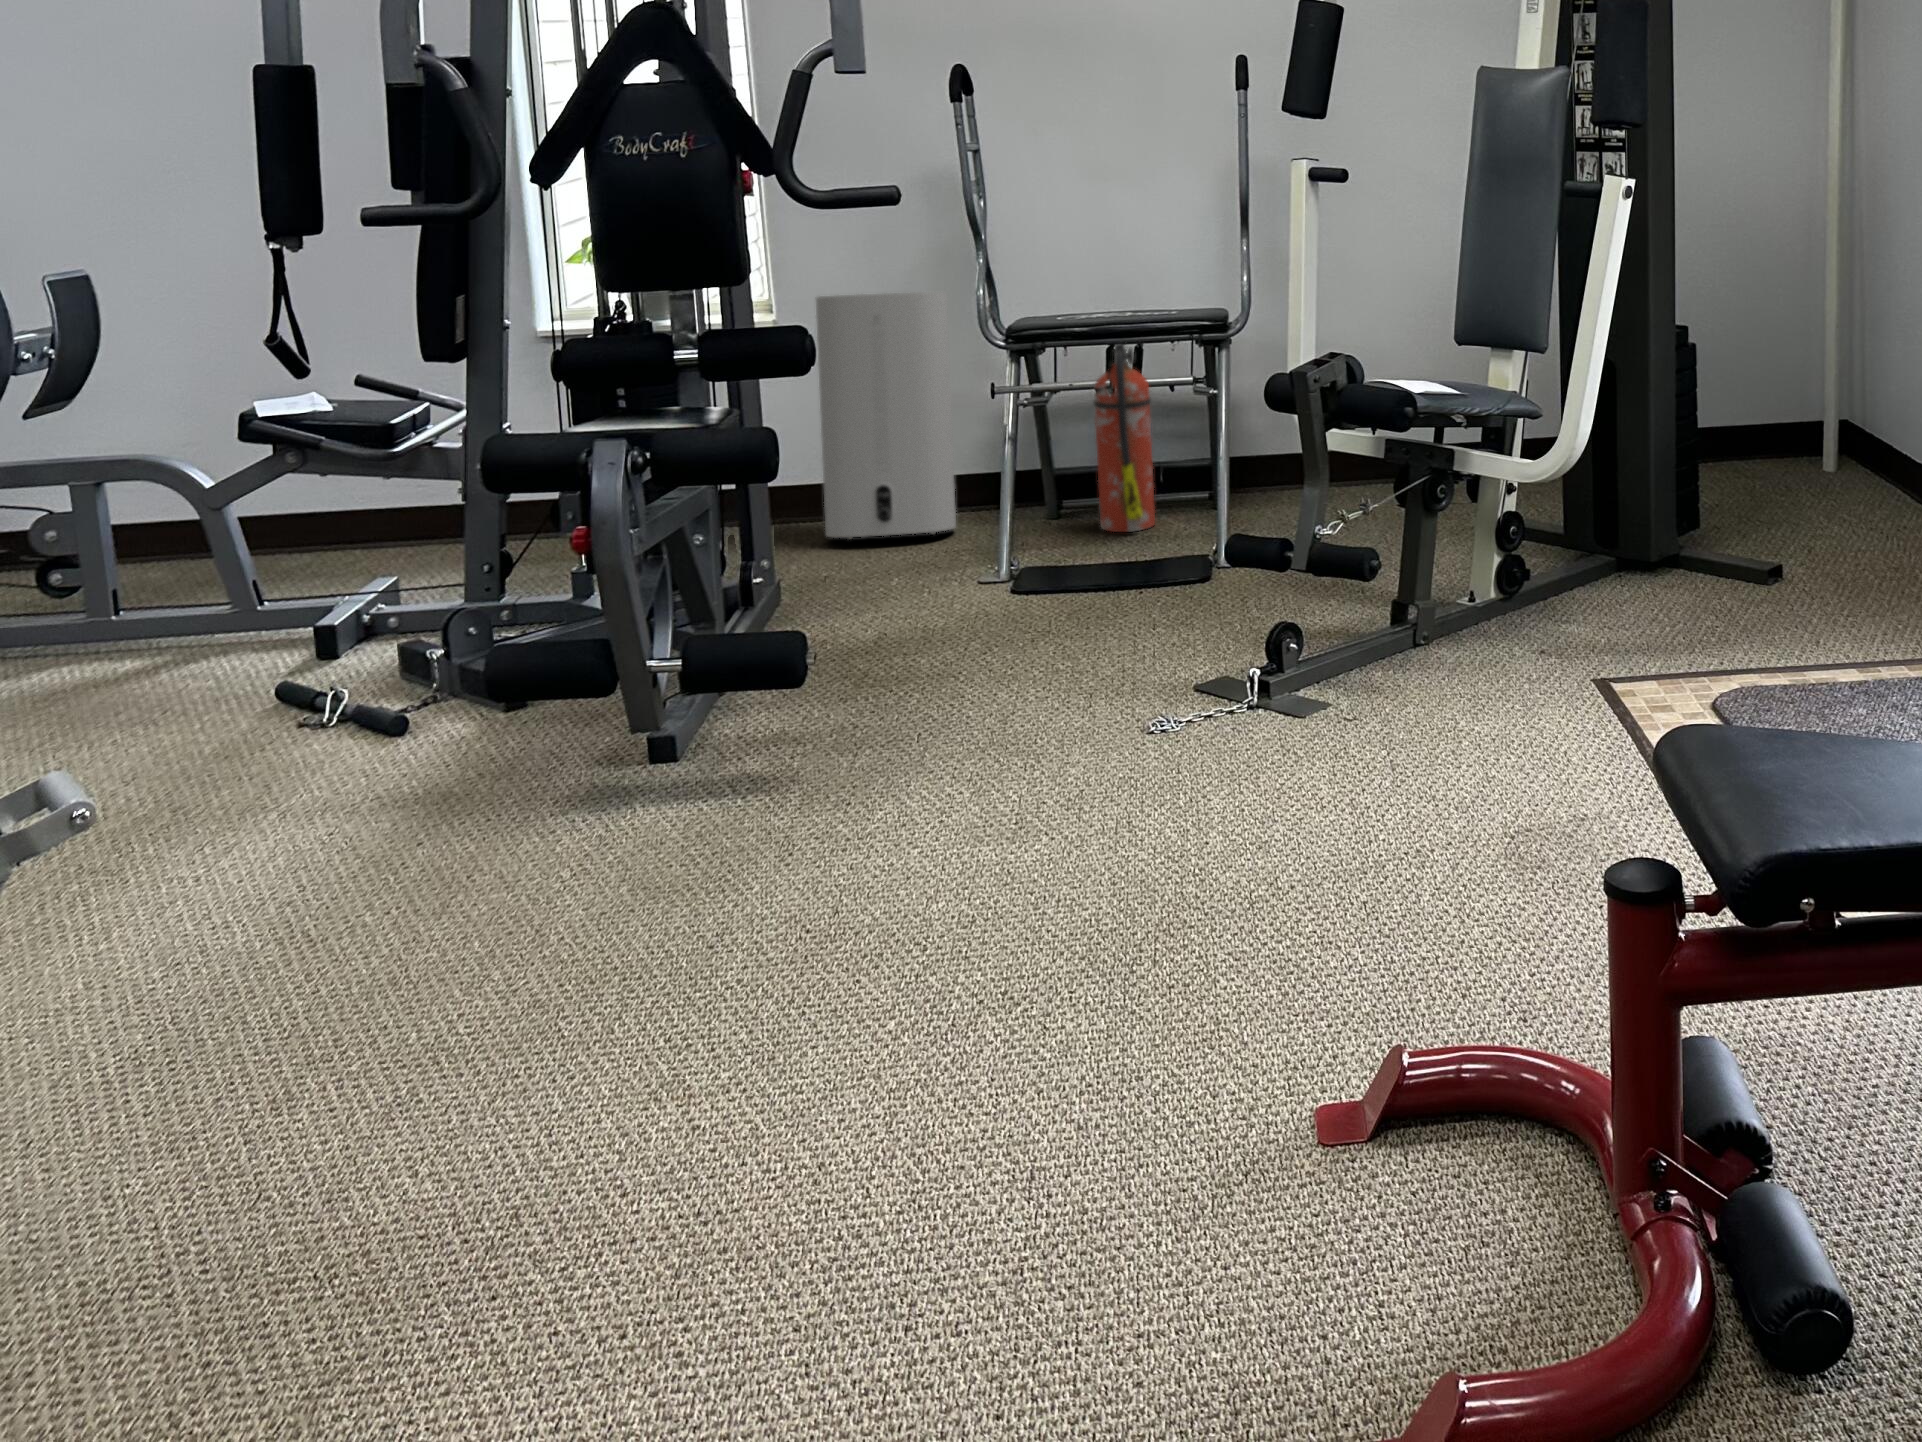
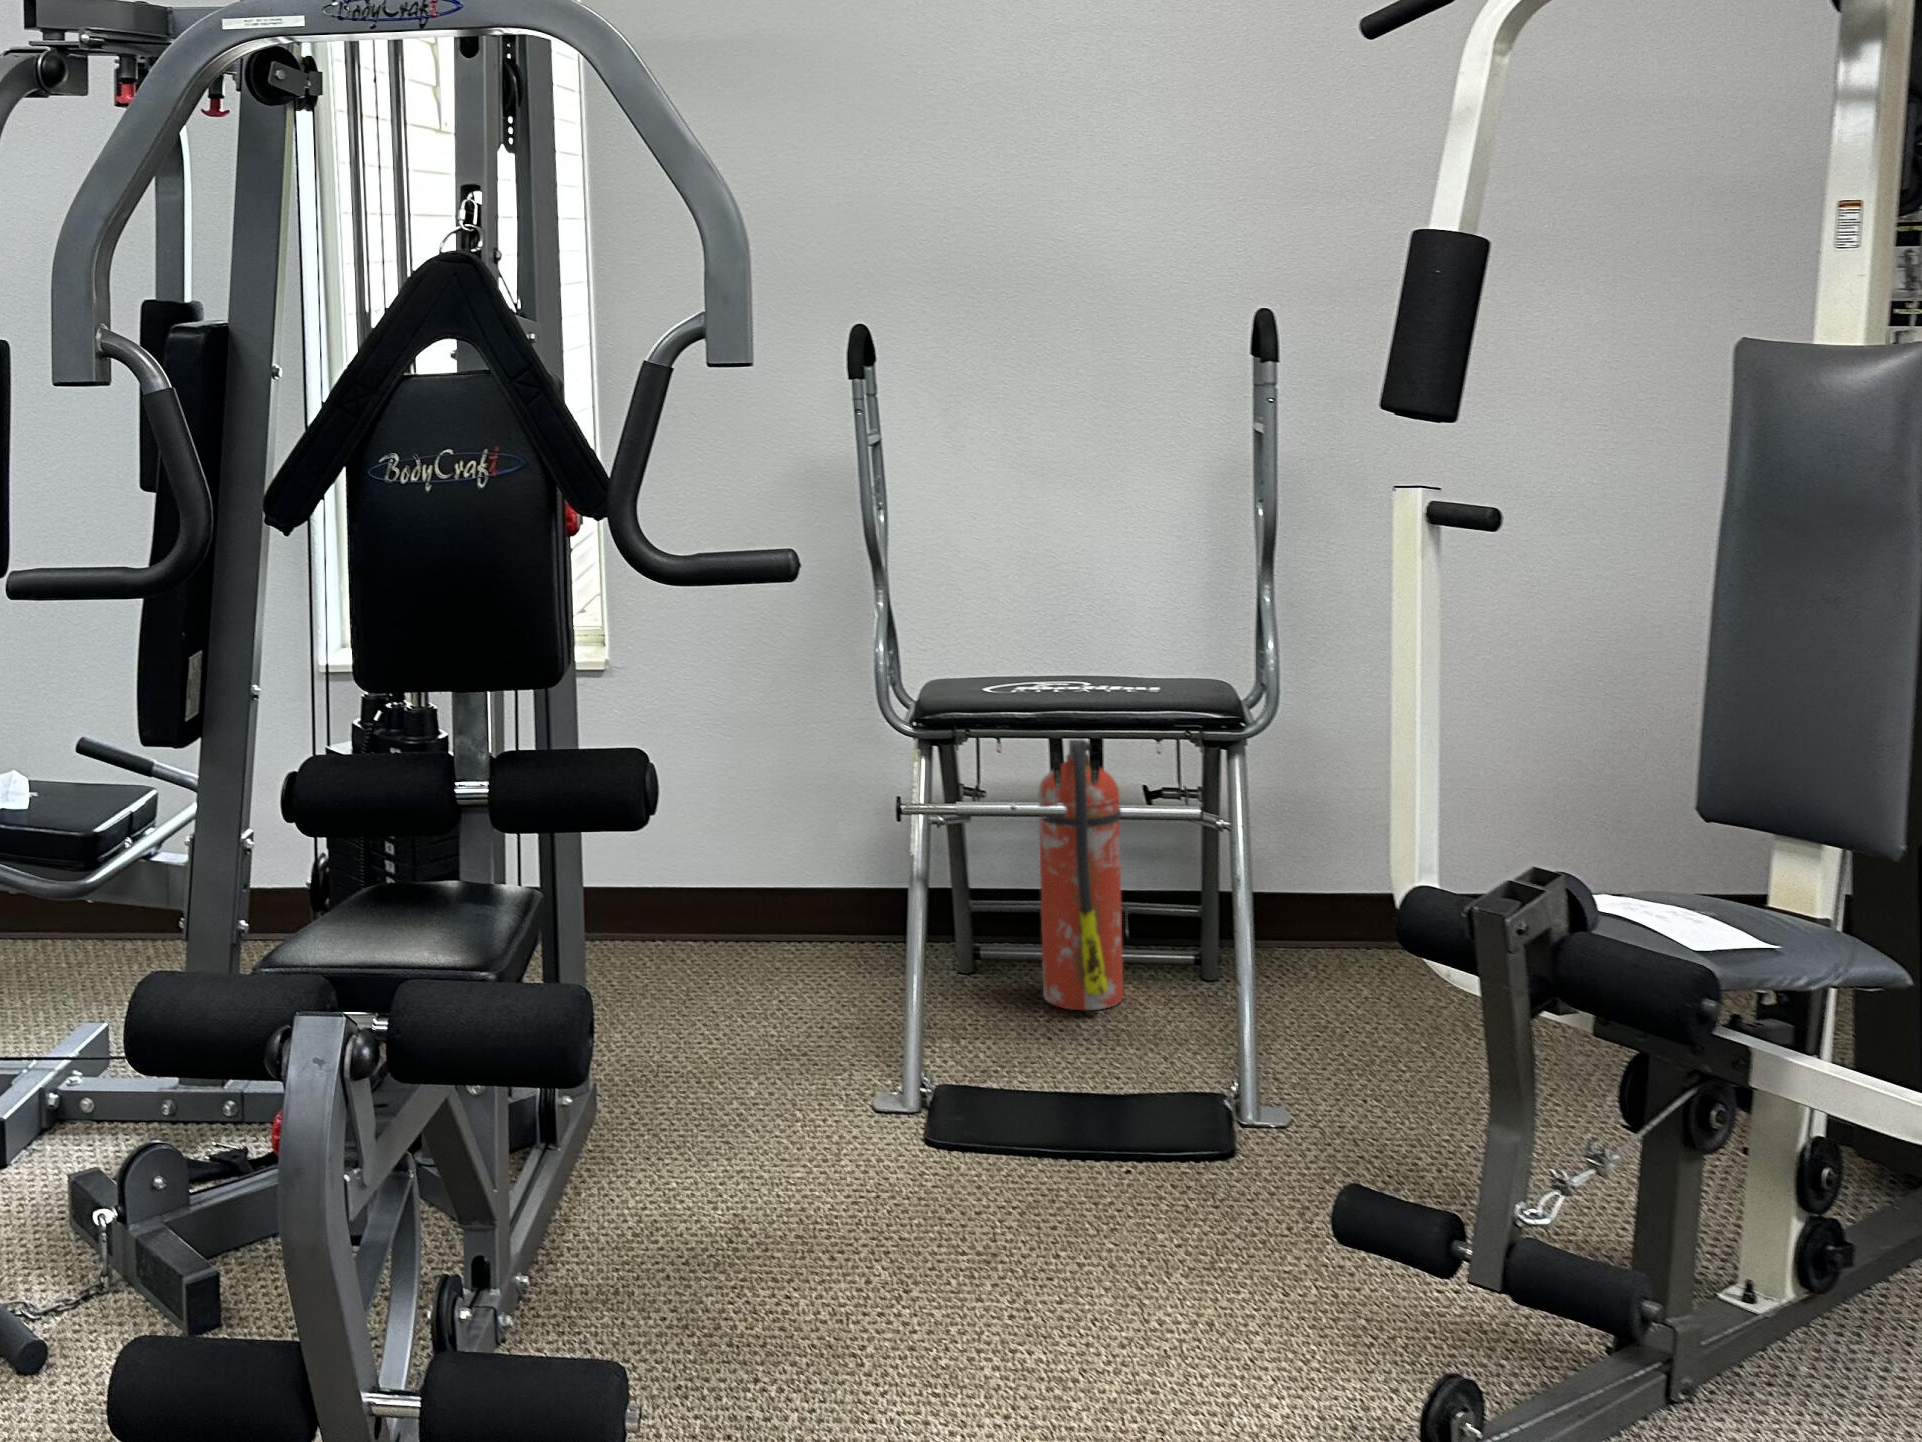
air purifier: present [816,292,956,539] -> none [659,638,838,990]

